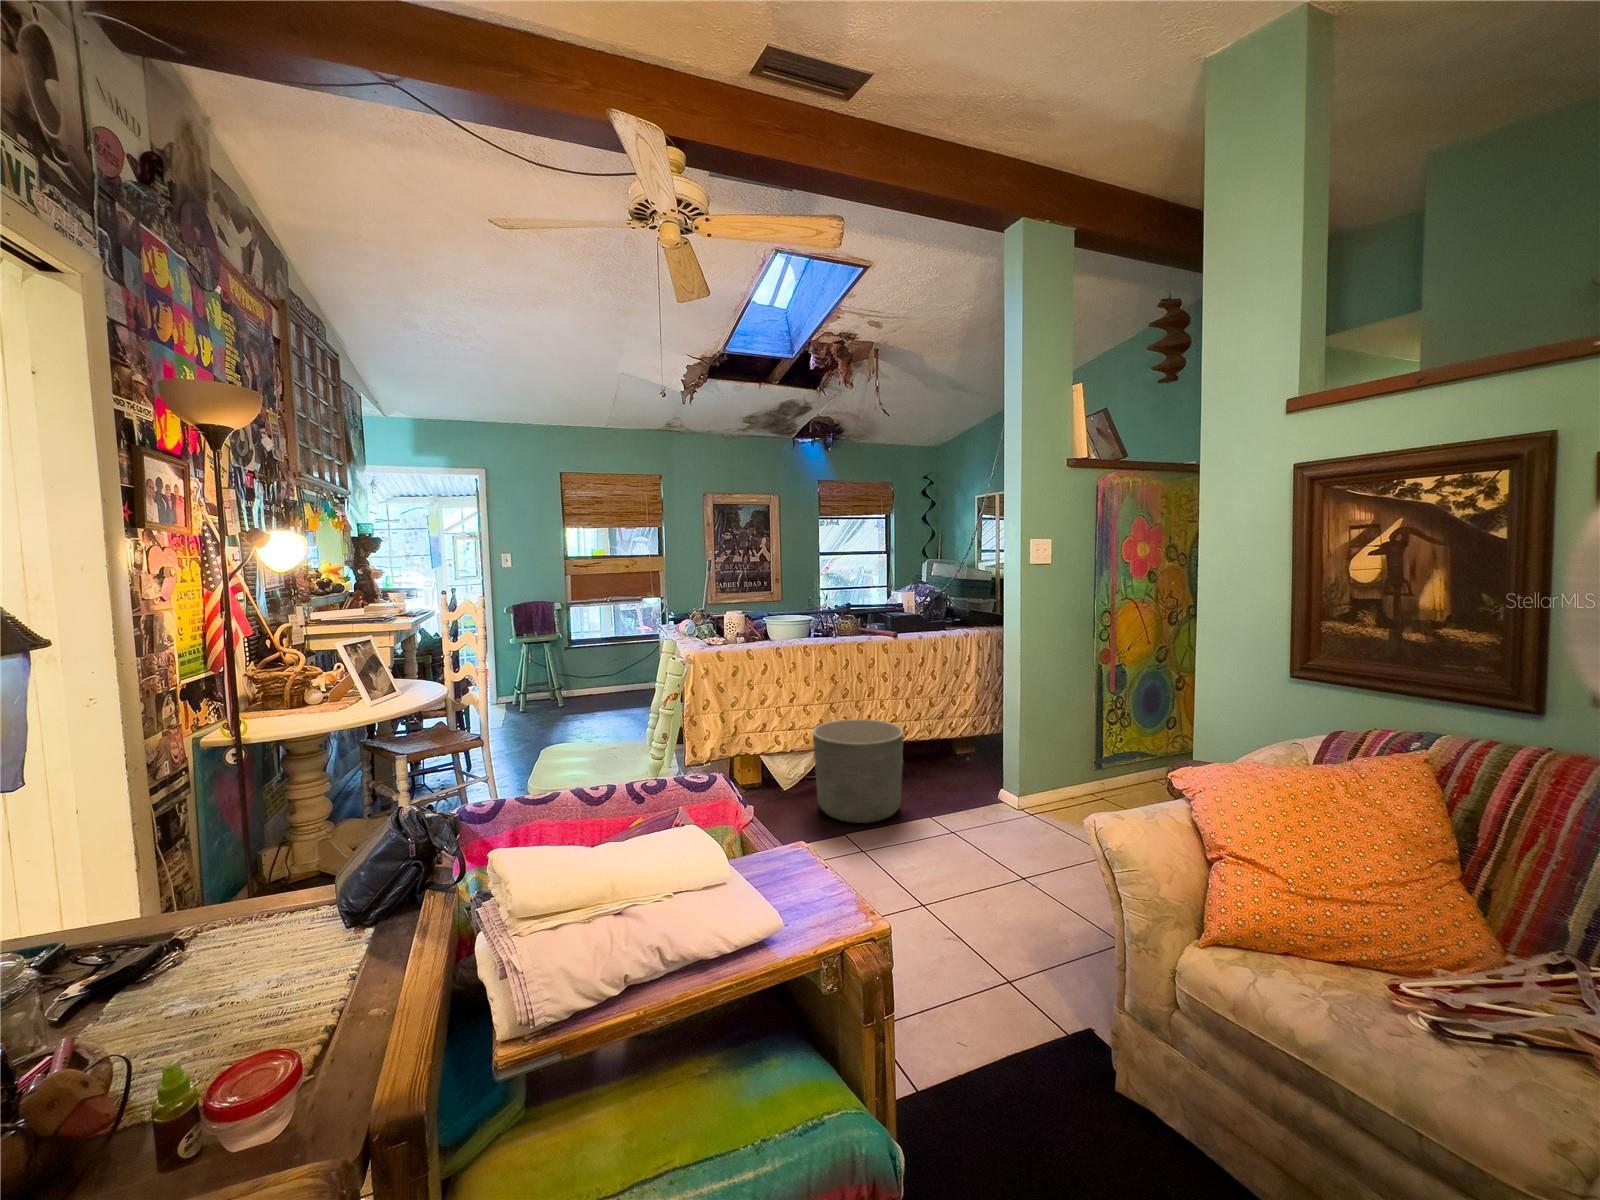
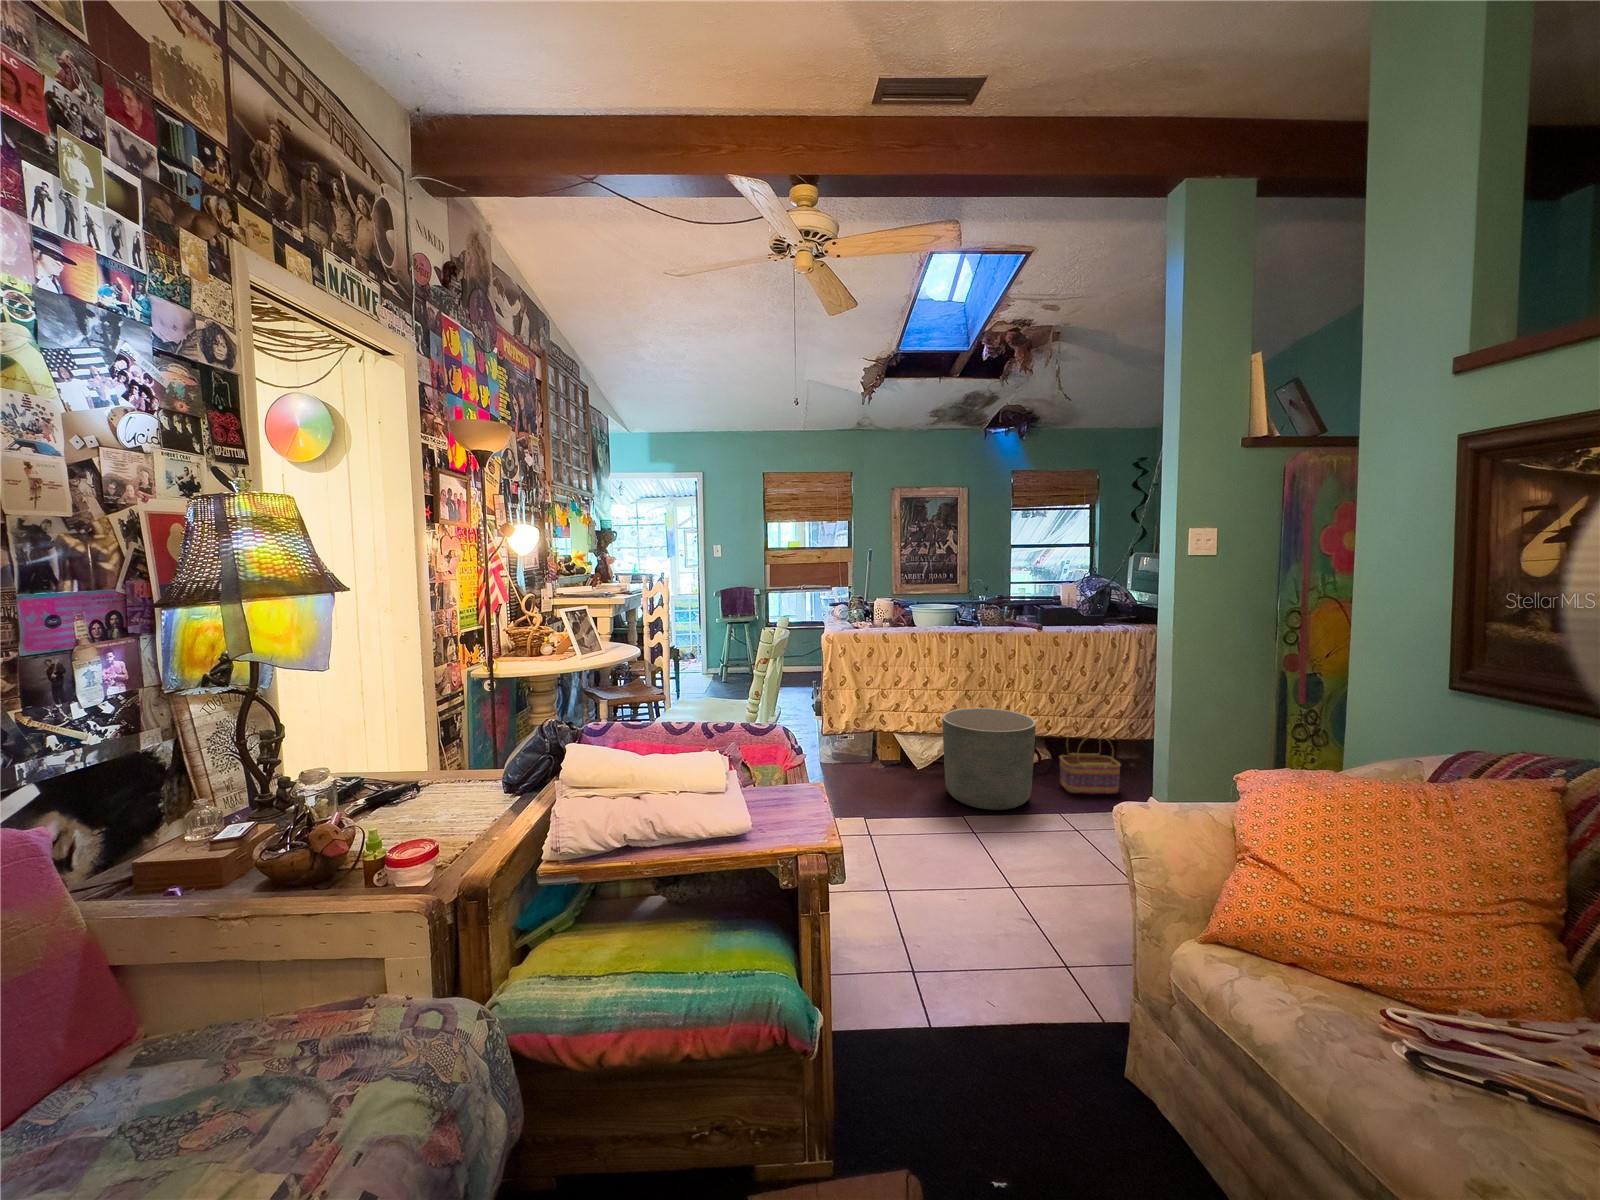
basket: none [917,728,972,794] -> present [1060,728,1121,794]

